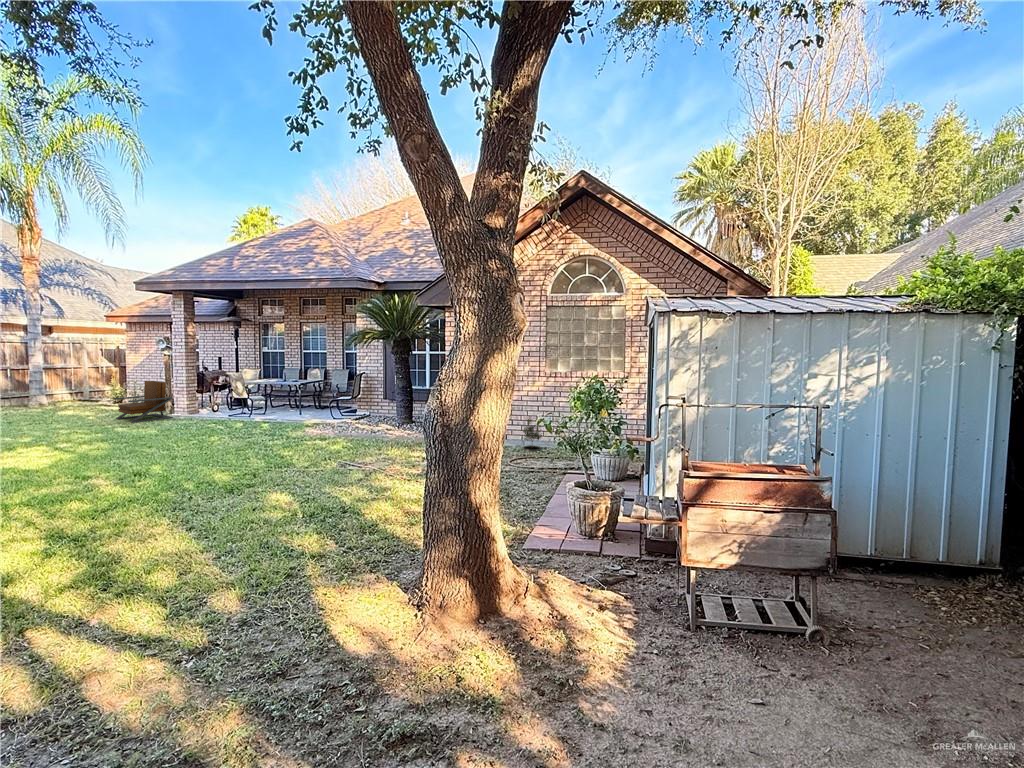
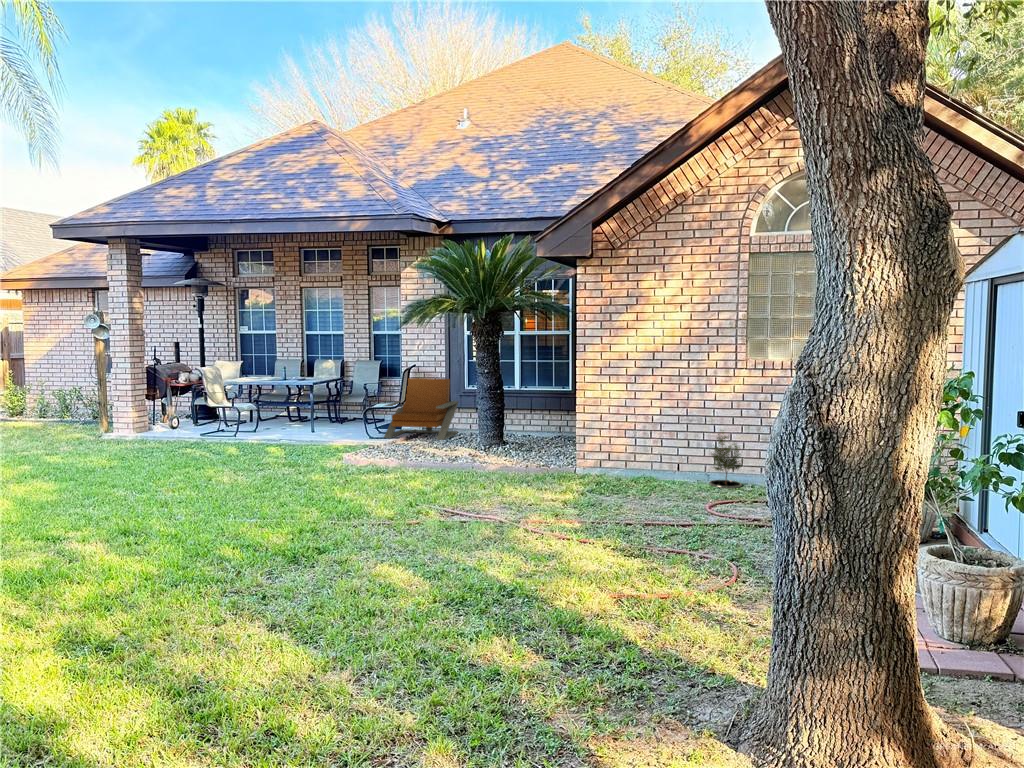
lounge chair: present [115,381,173,423] -> present [384,378,458,440]

